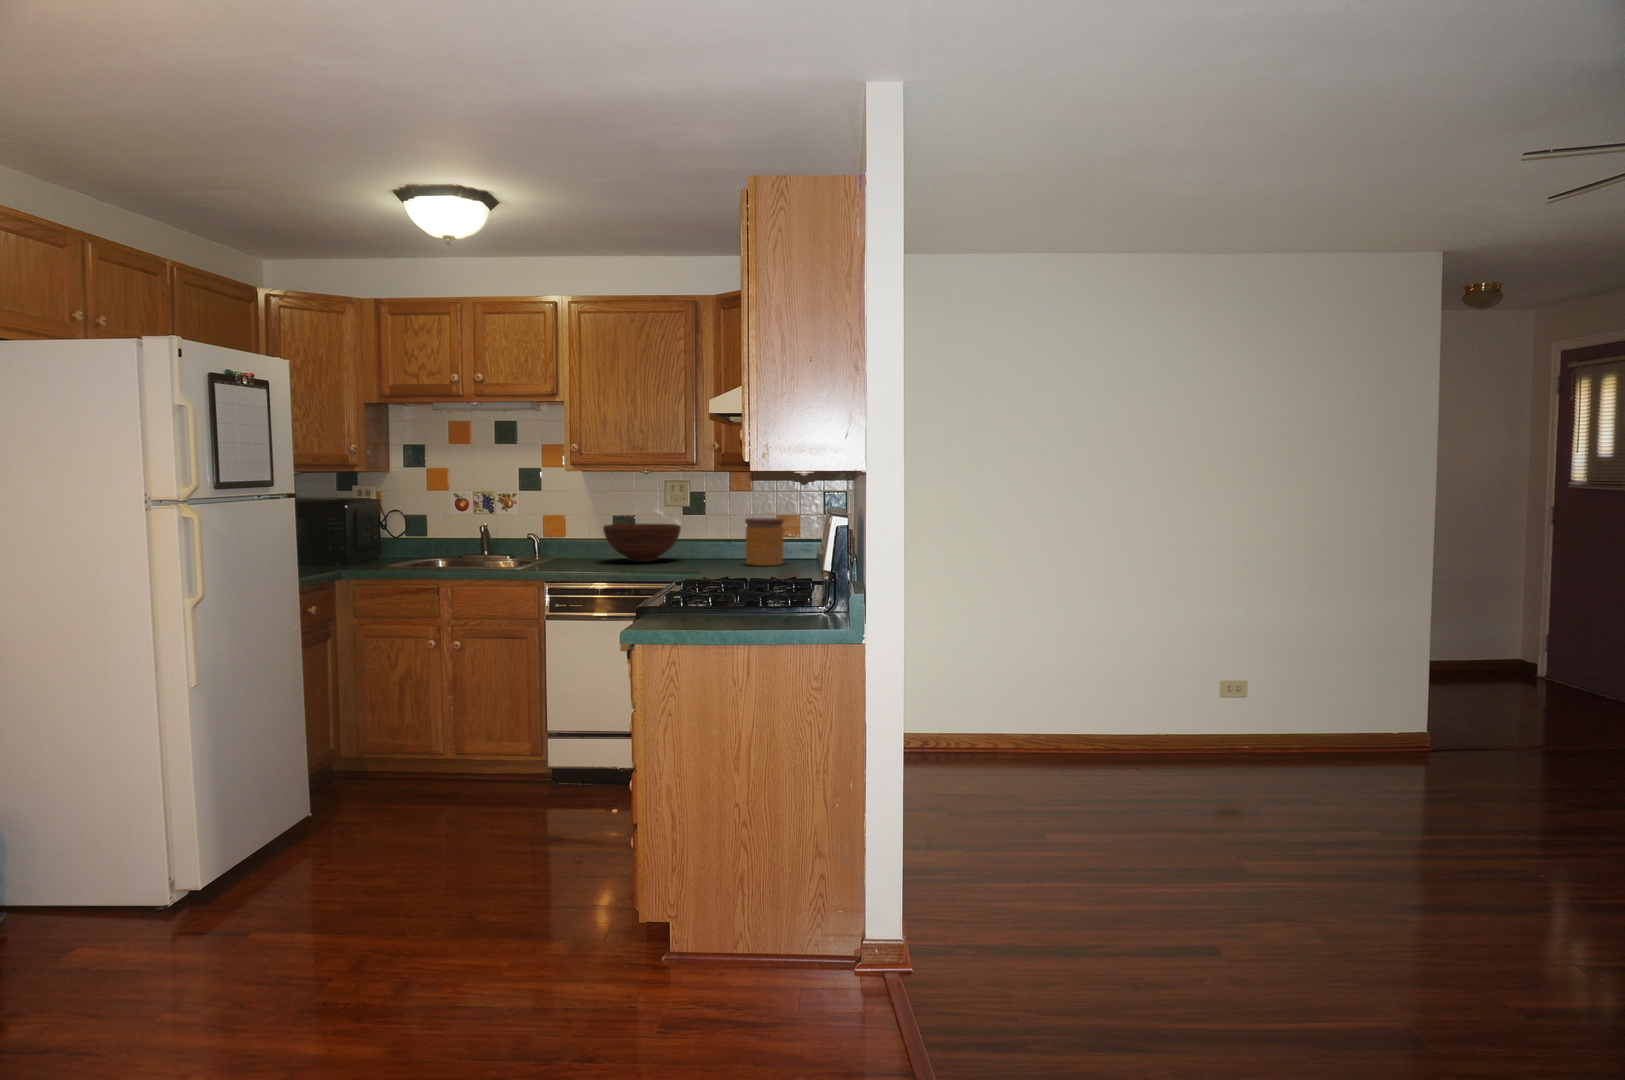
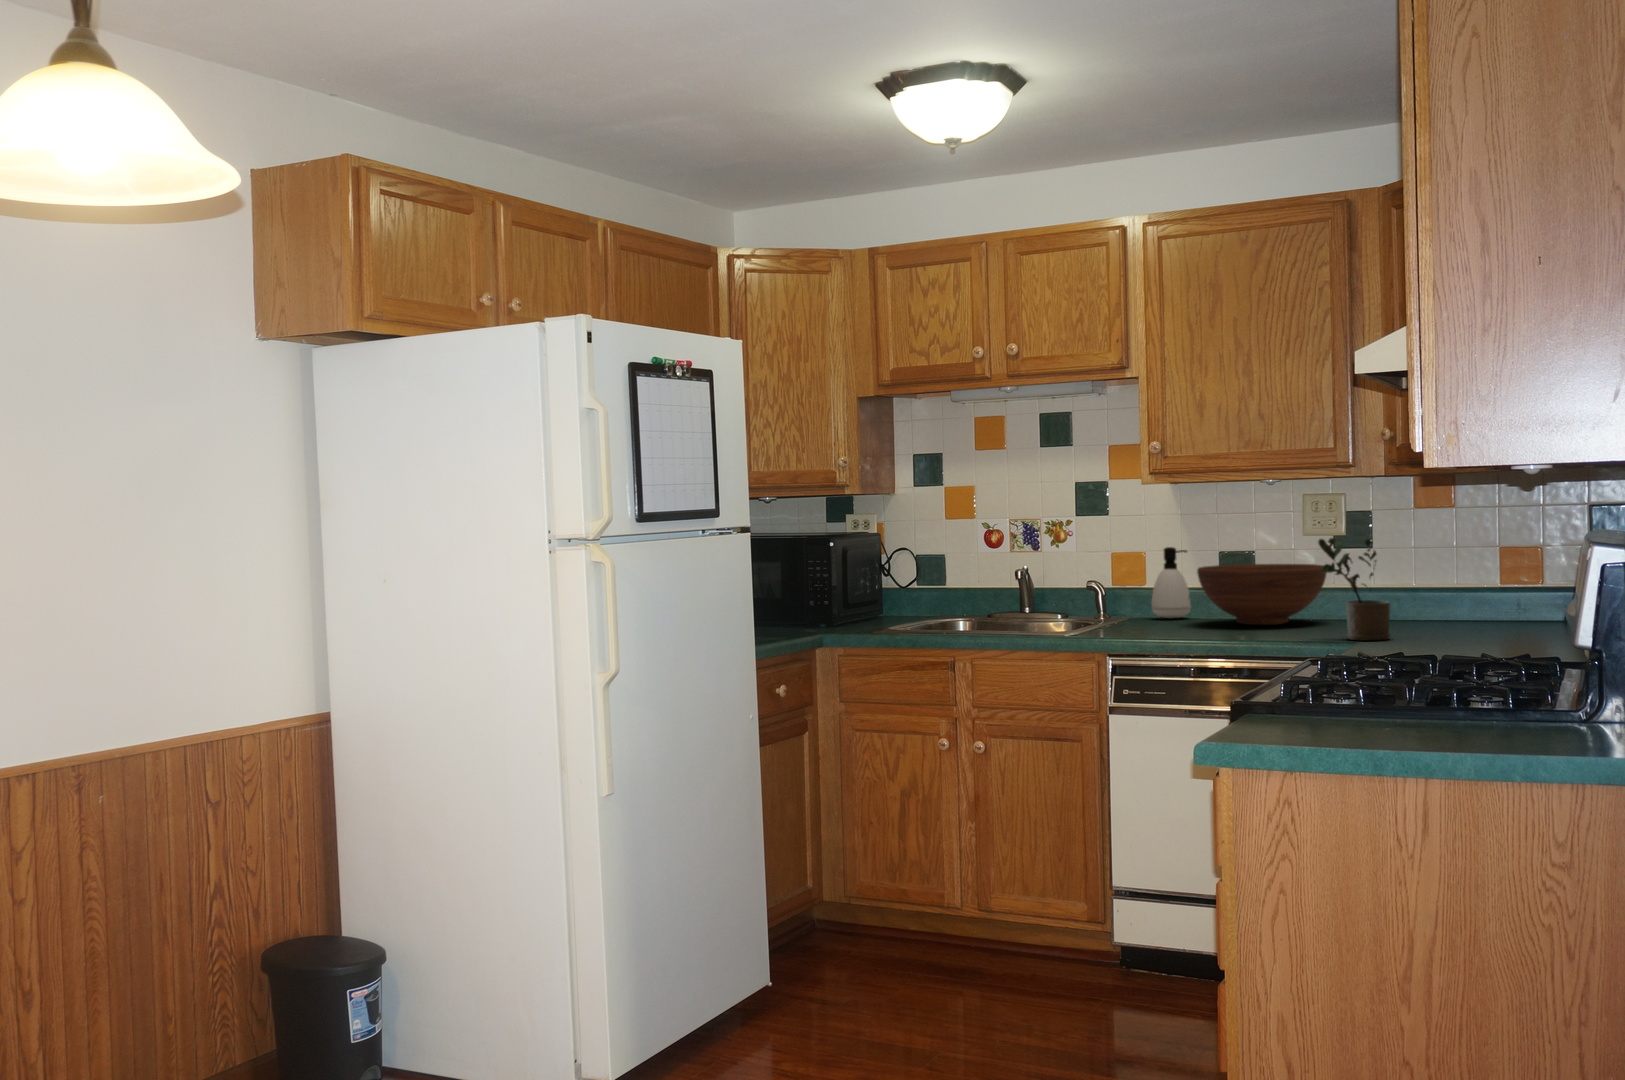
potted plant: none [679,509,718,570] -> present [1318,538,1390,641]
soap dispenser: none [572,512,597,558] -> present [1152,547,1191,618]
jar: present [745,517,784,566] -> none [1442,550,1516,635]

